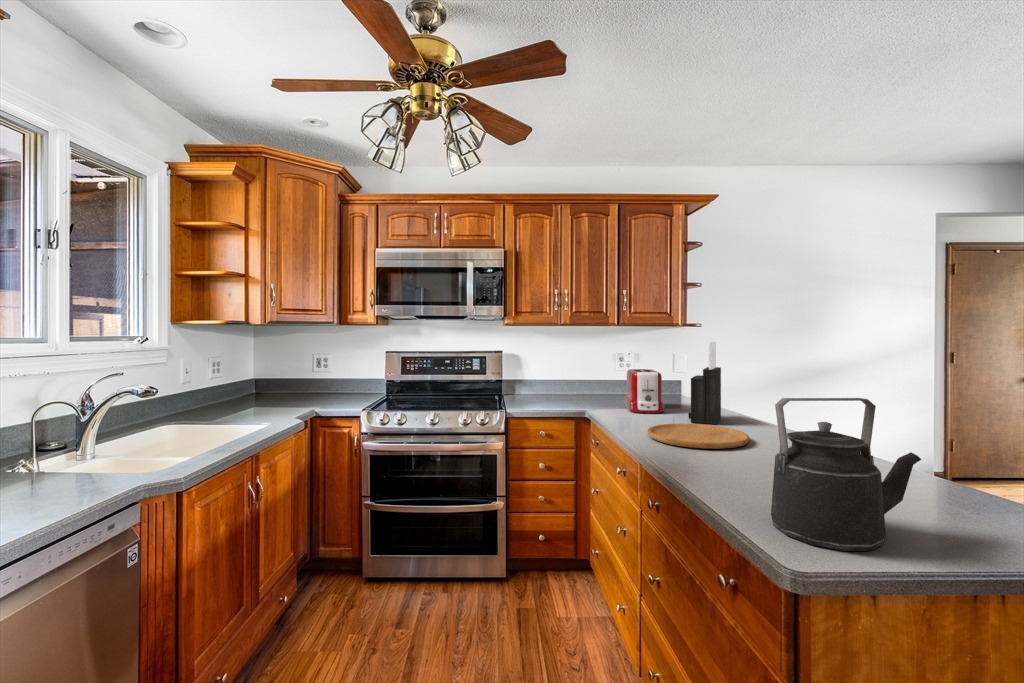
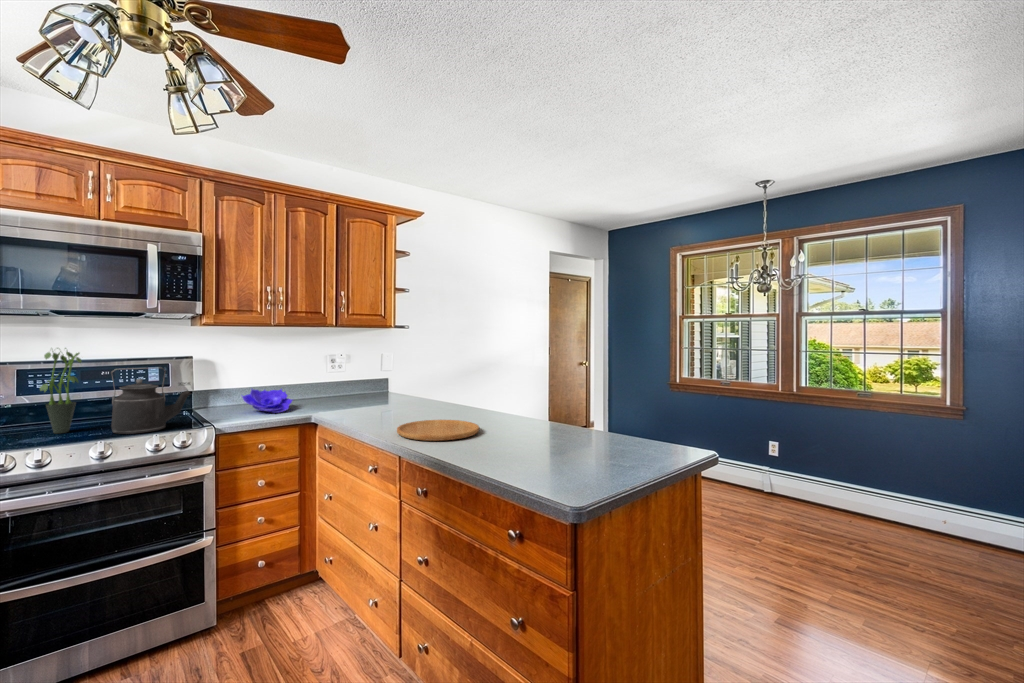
potted plant: none [405,342,432,404] -> present [40,348,82,433]
knife block: present [689,342,721,424] -> none [418,346,445,419]
toaster: present [624,369,665,413] -> none [348,372,393,415]
decorative bowl: none [535,379,577,403] -> present [242,389,292,413]
kettle: present [771,398,921,551] -> present [111,367,191,434]

